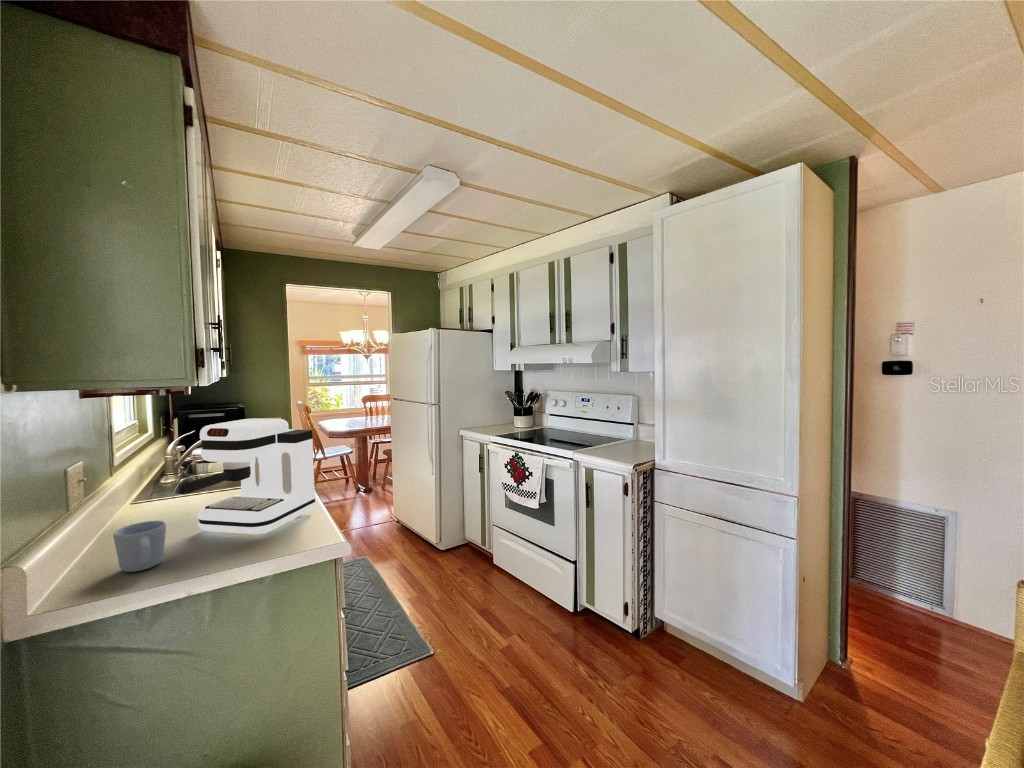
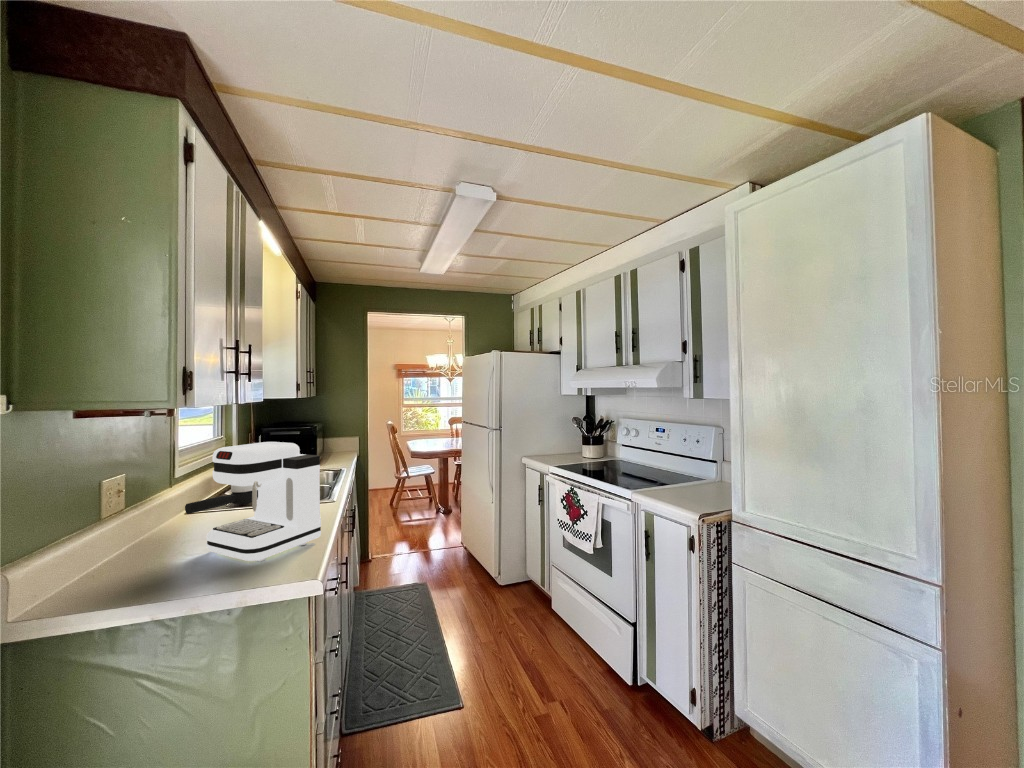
mug: present [113,521,166,572] -> none [108,540,158,589]

